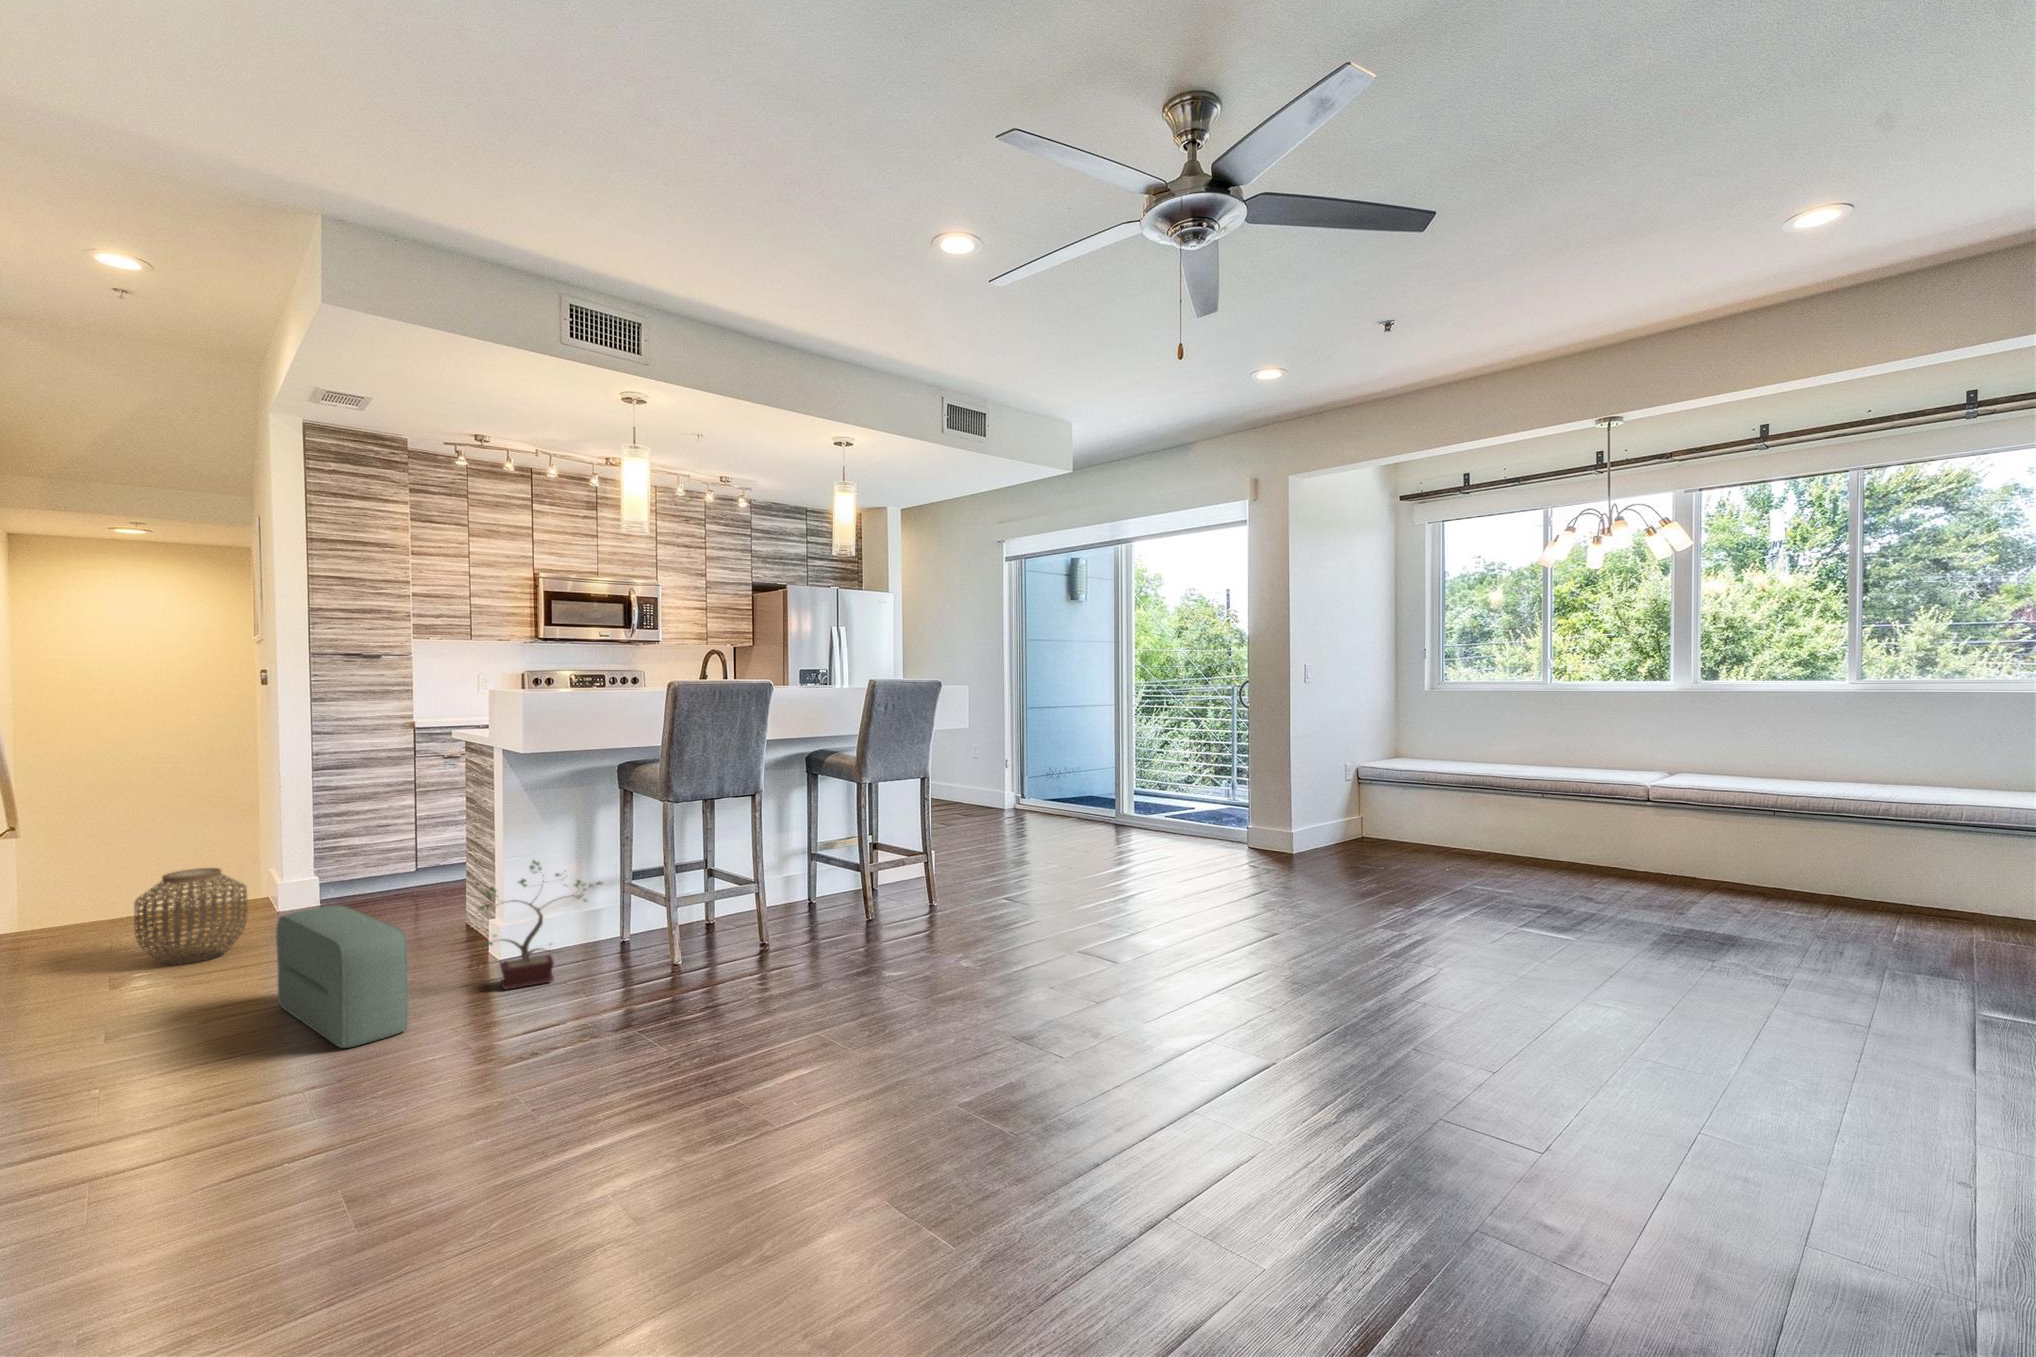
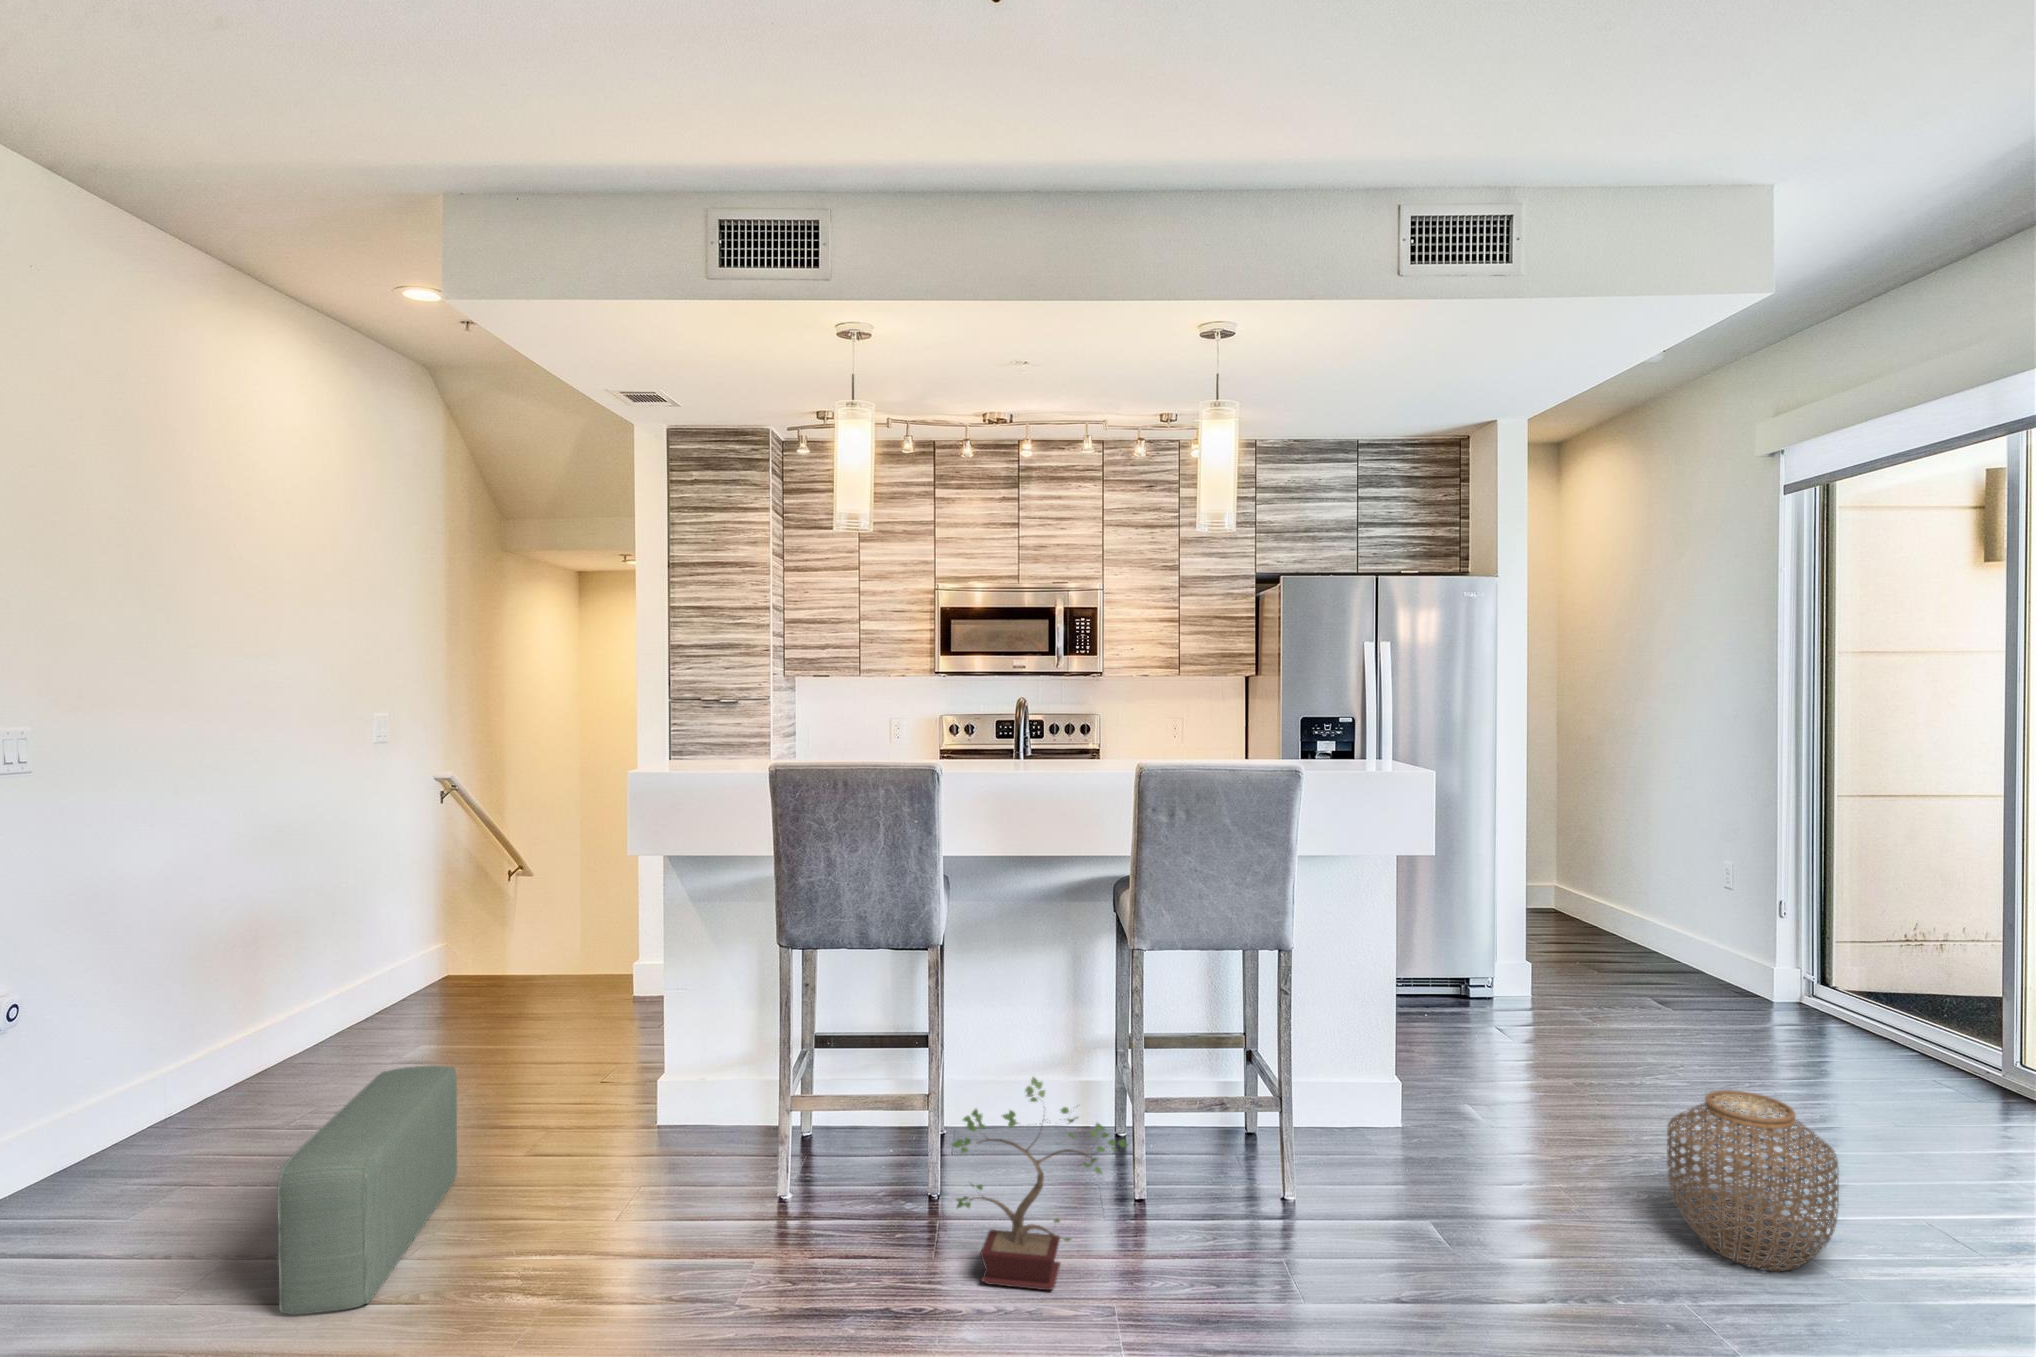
potted plant: present [479,861,603,990] -> present [951,1077,1128,1290]
woven basket: present [134,868,247,965] -> present [1667,1090,1839,1271]

